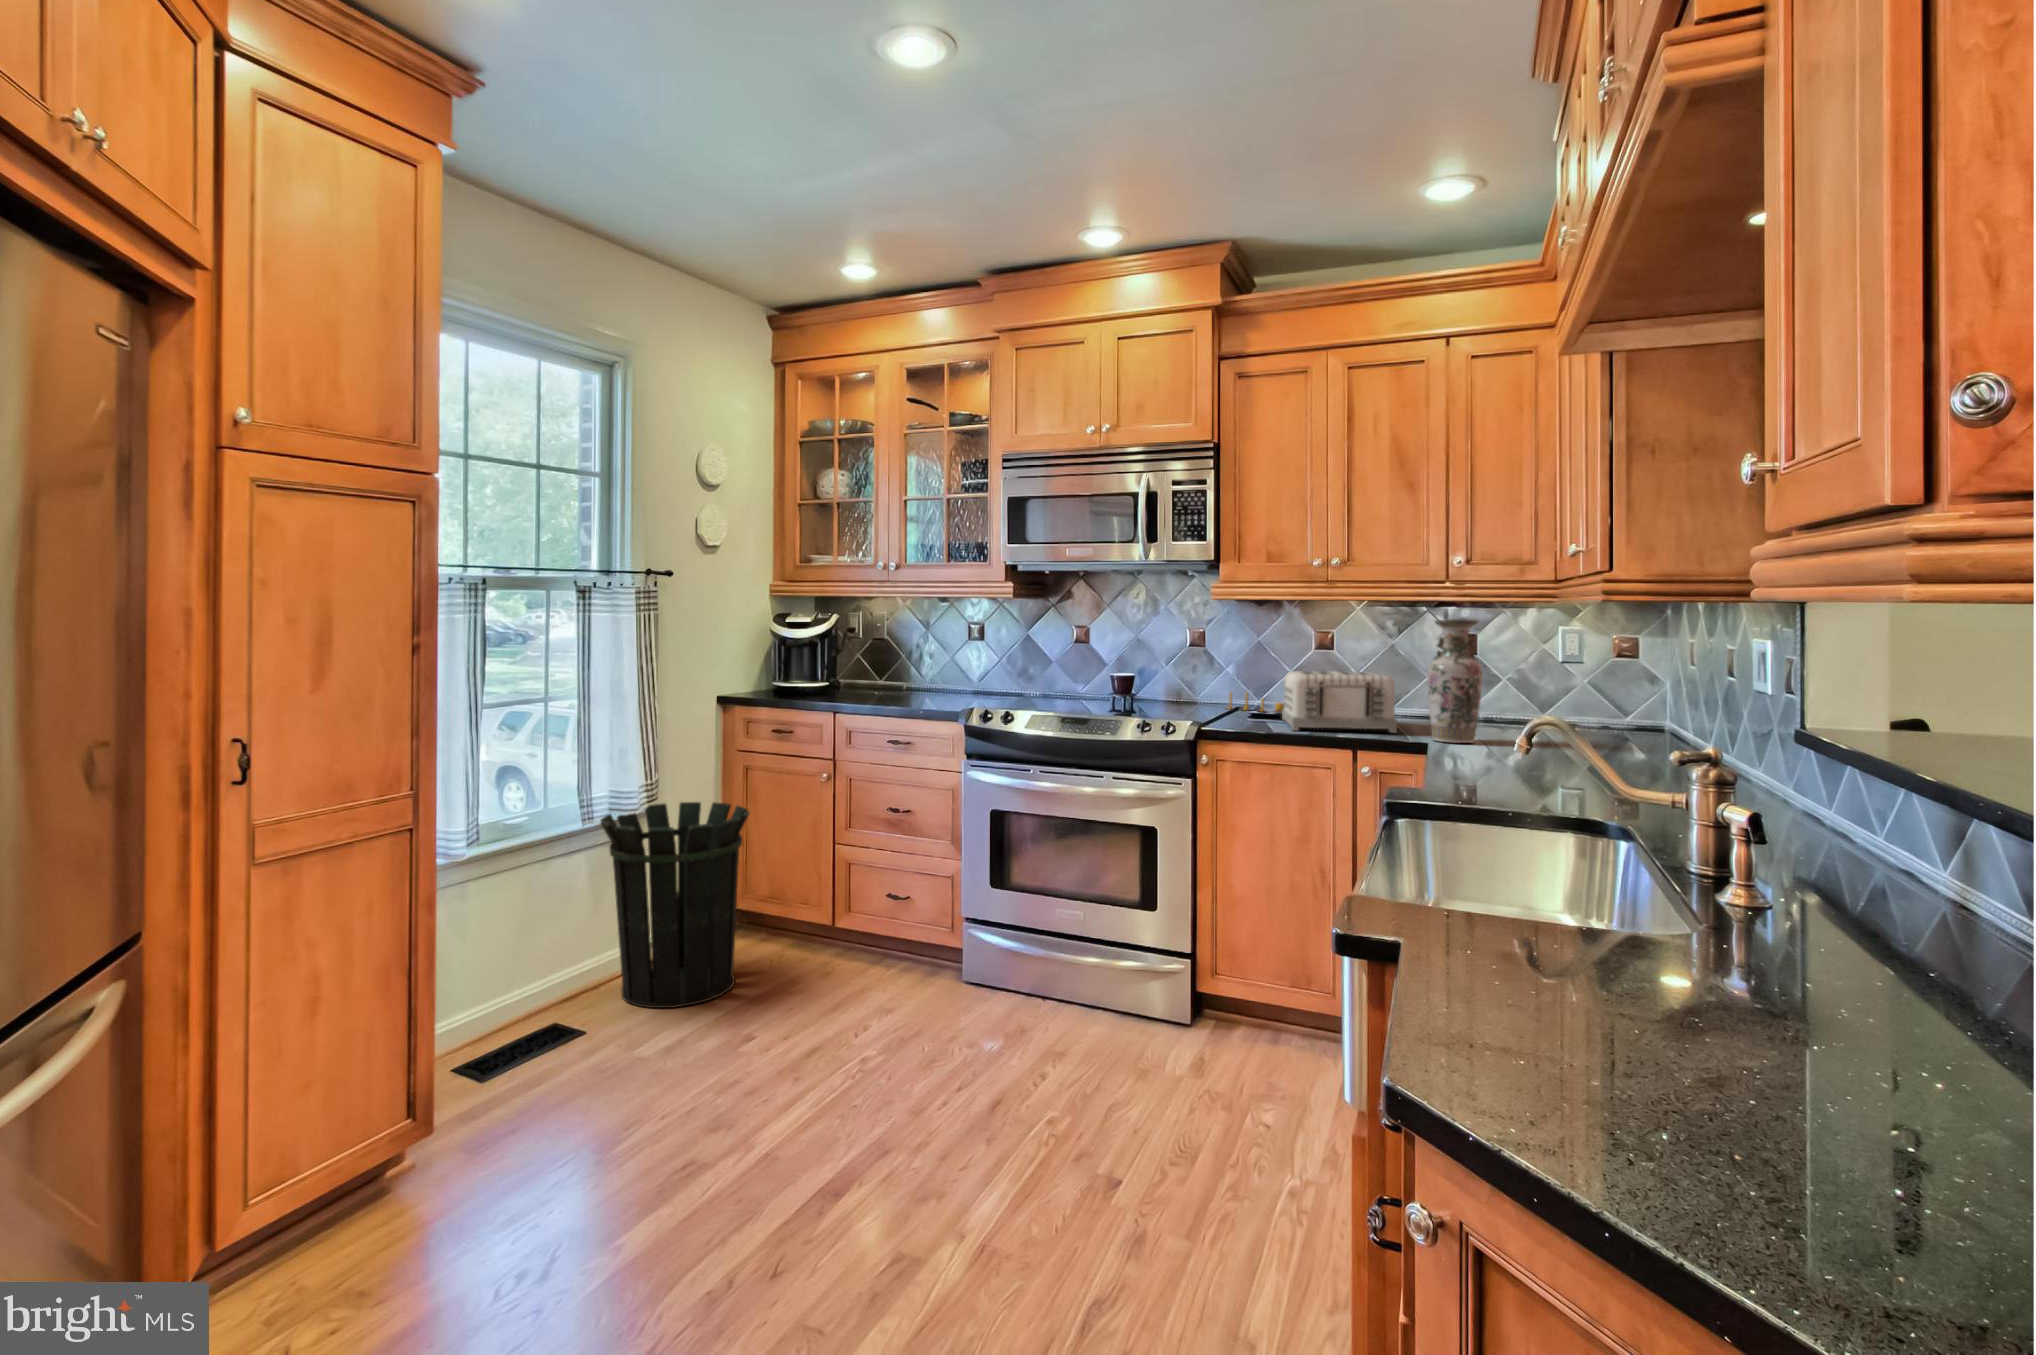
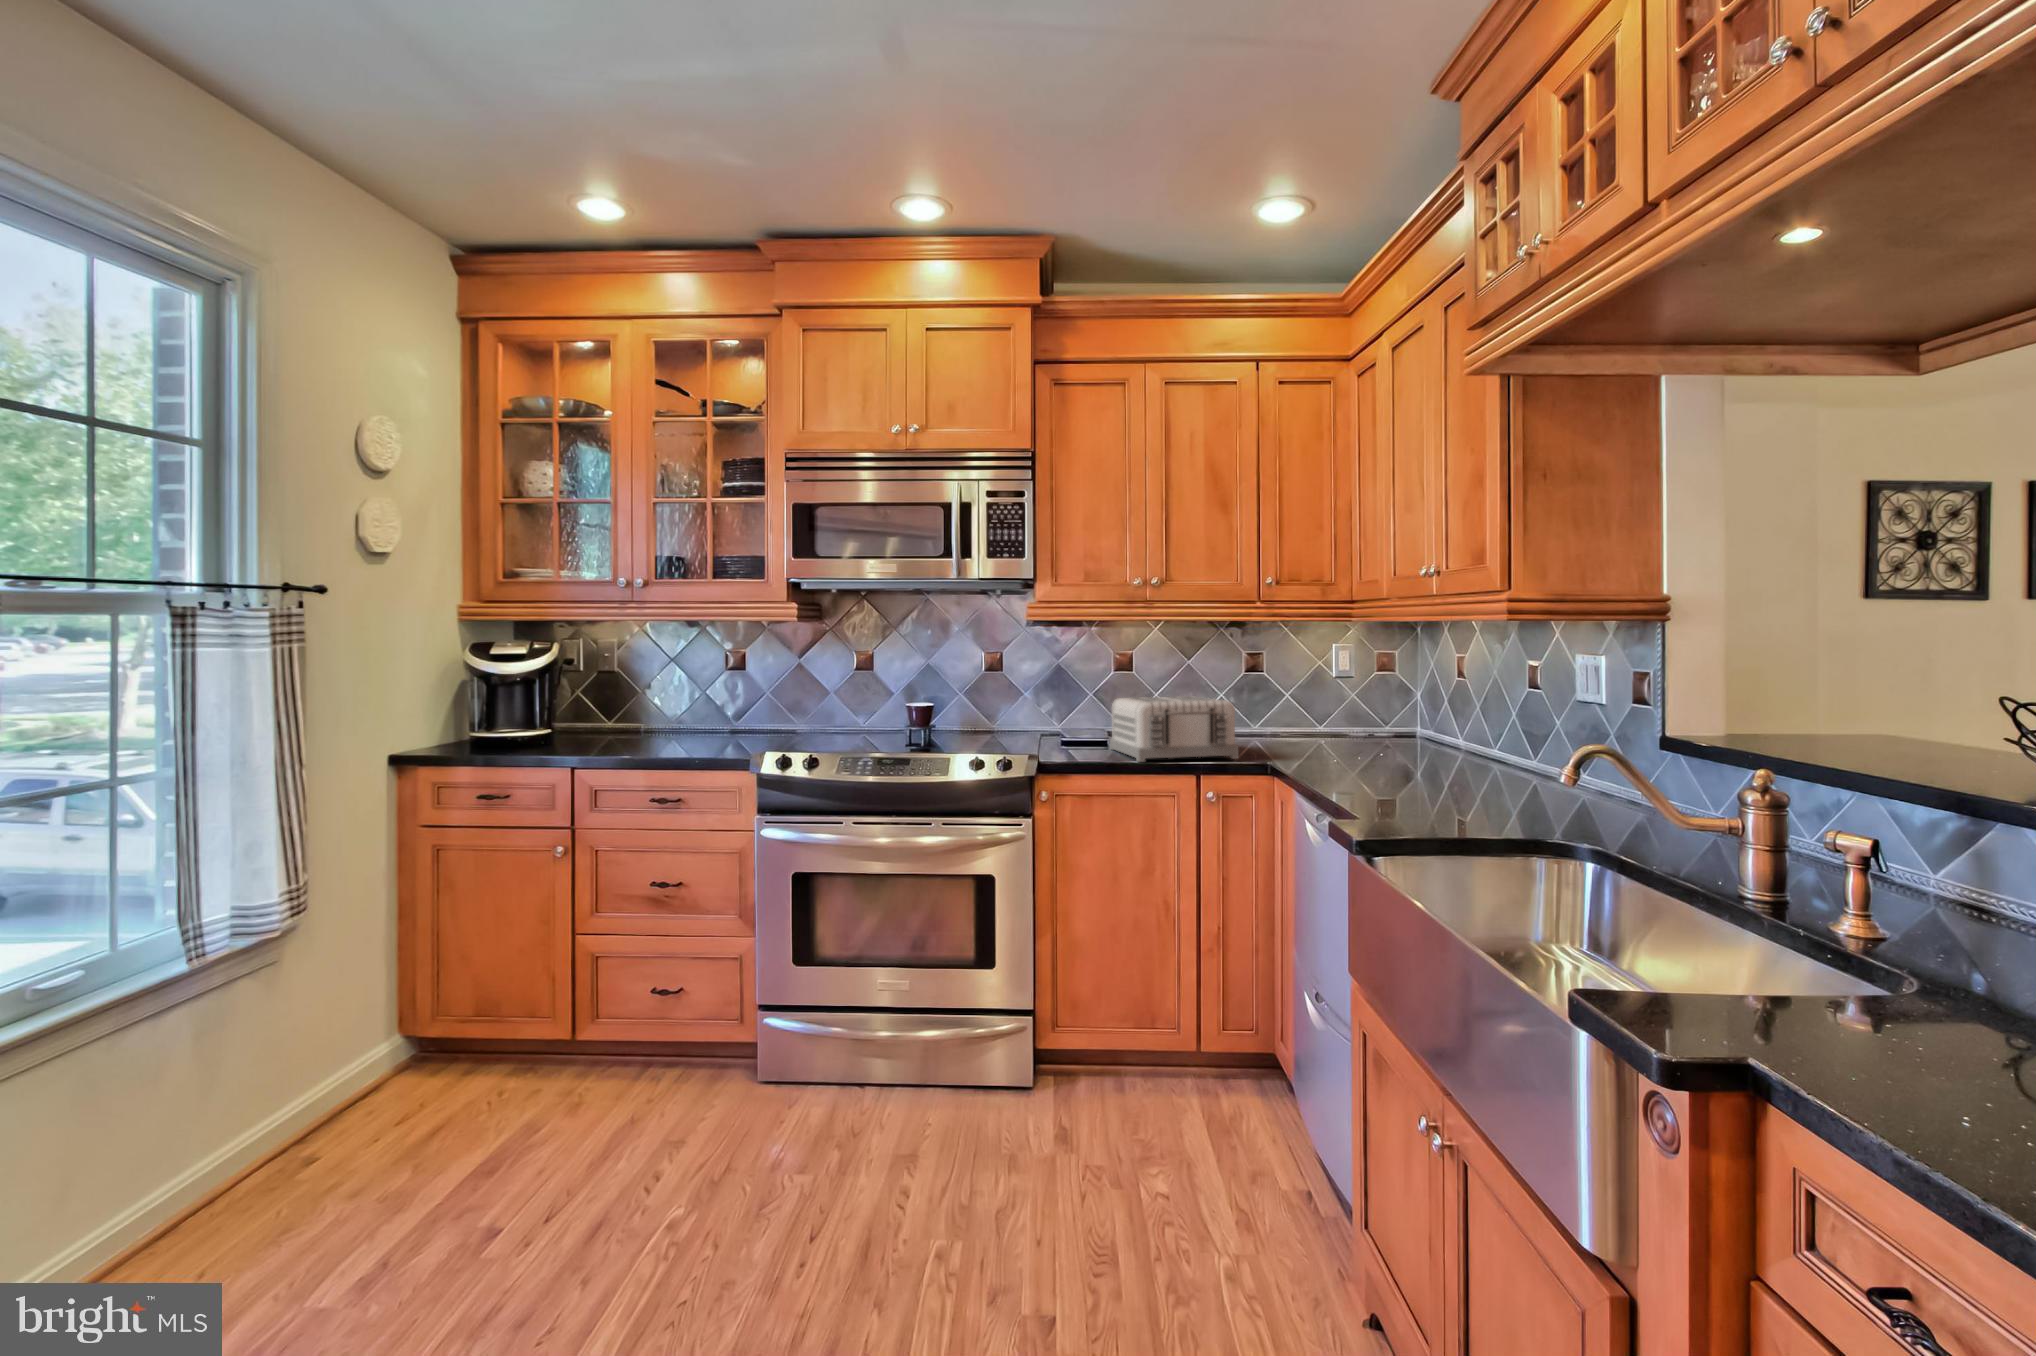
vase: present [1427,619,1483,743] -> none [1271,642,1323,767]
candle: present [1228,691,1284,713] -> none [1037,719,1106,742]
waste bin: present [600,802,749,1008] -> none [219,901,463,1212]

